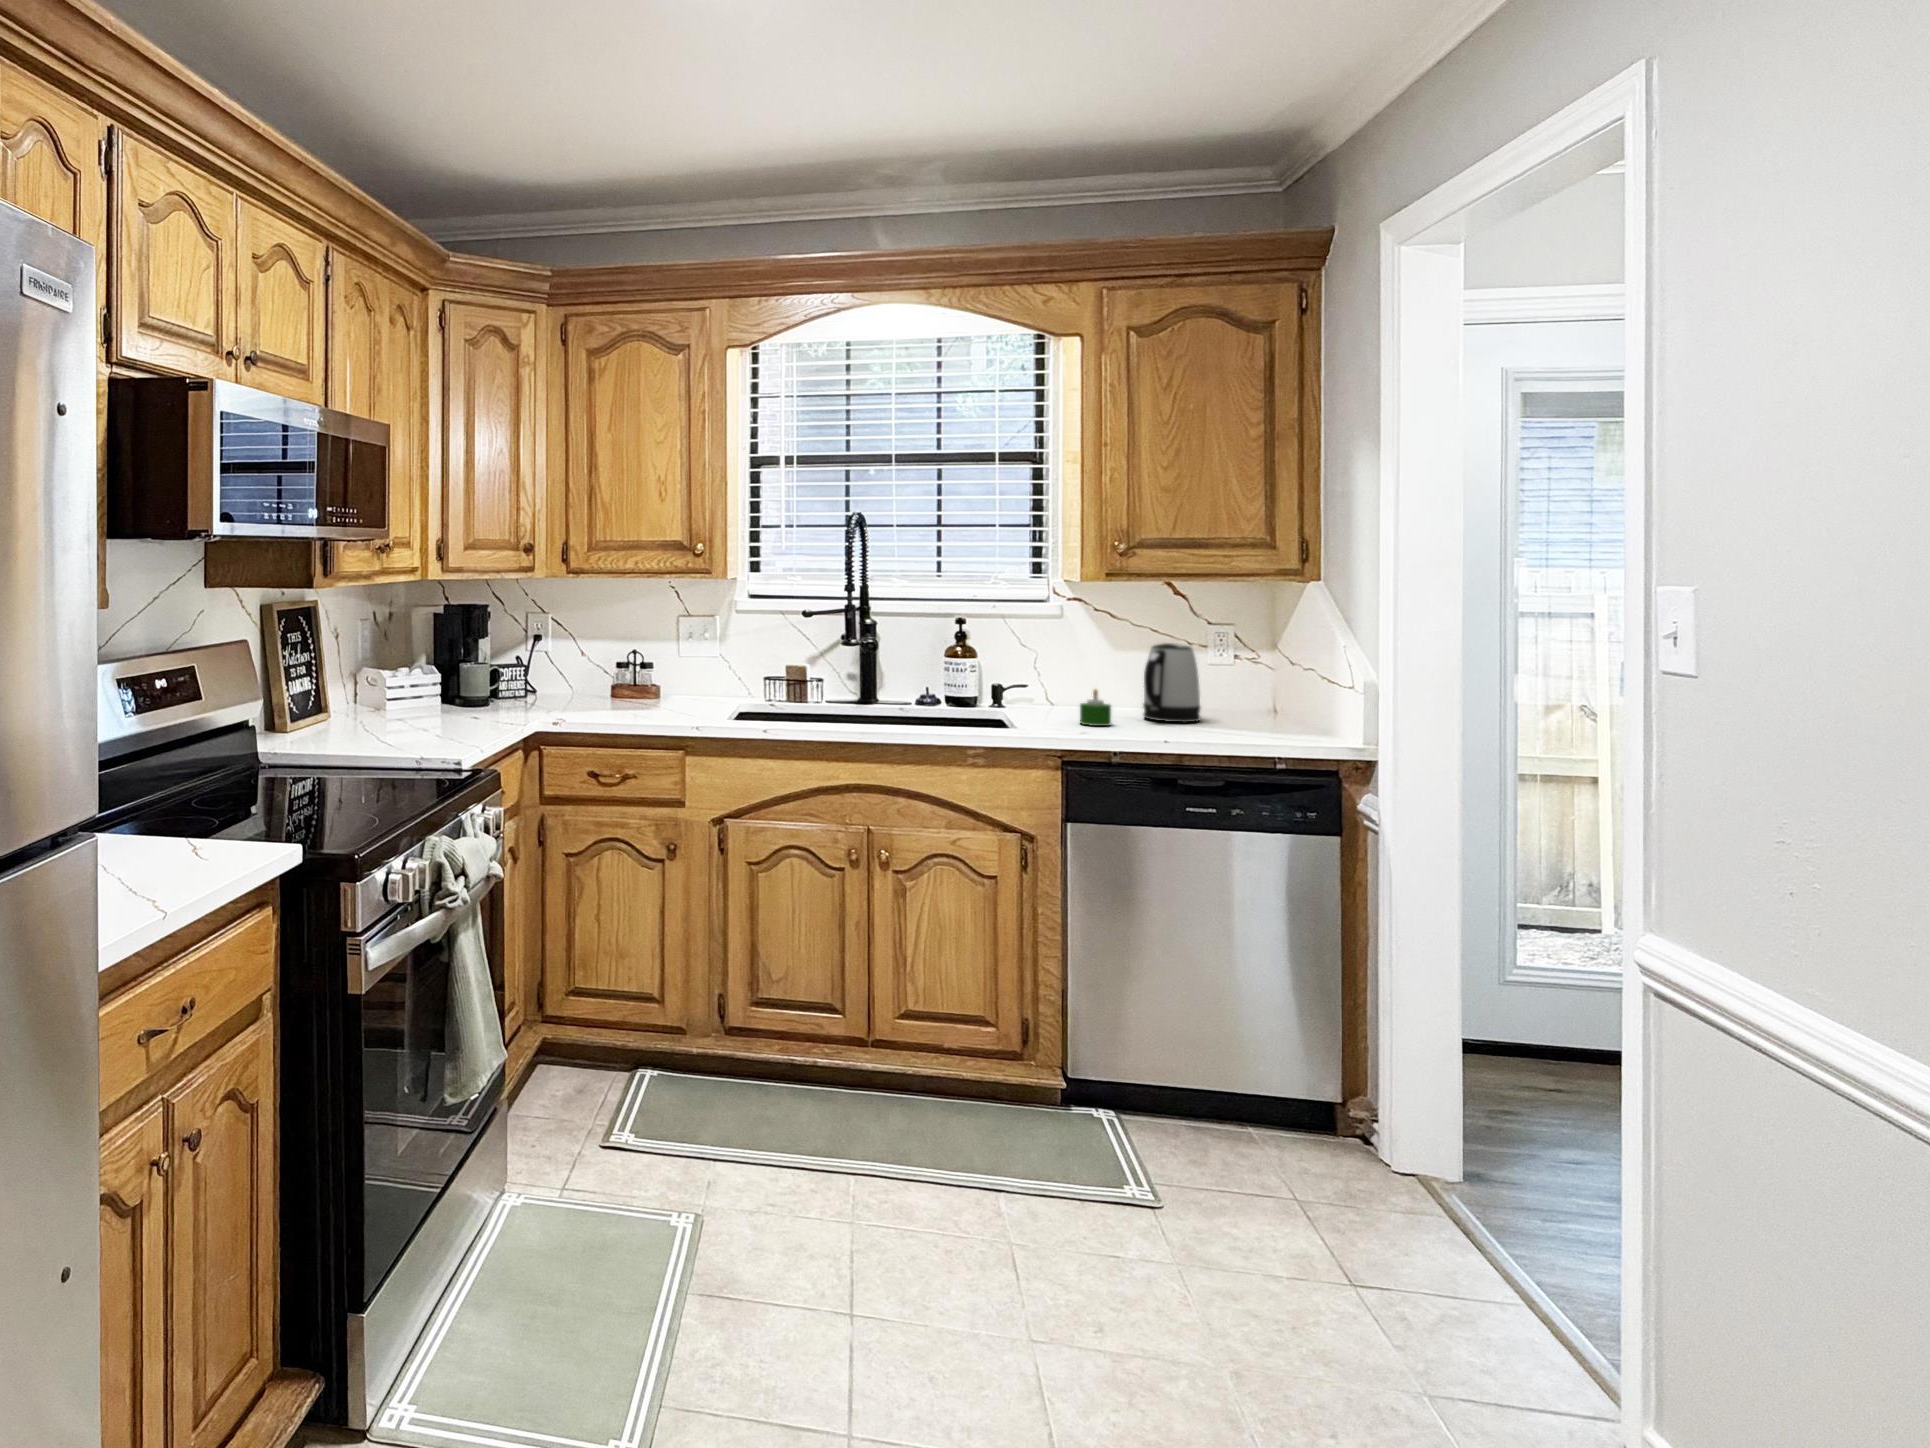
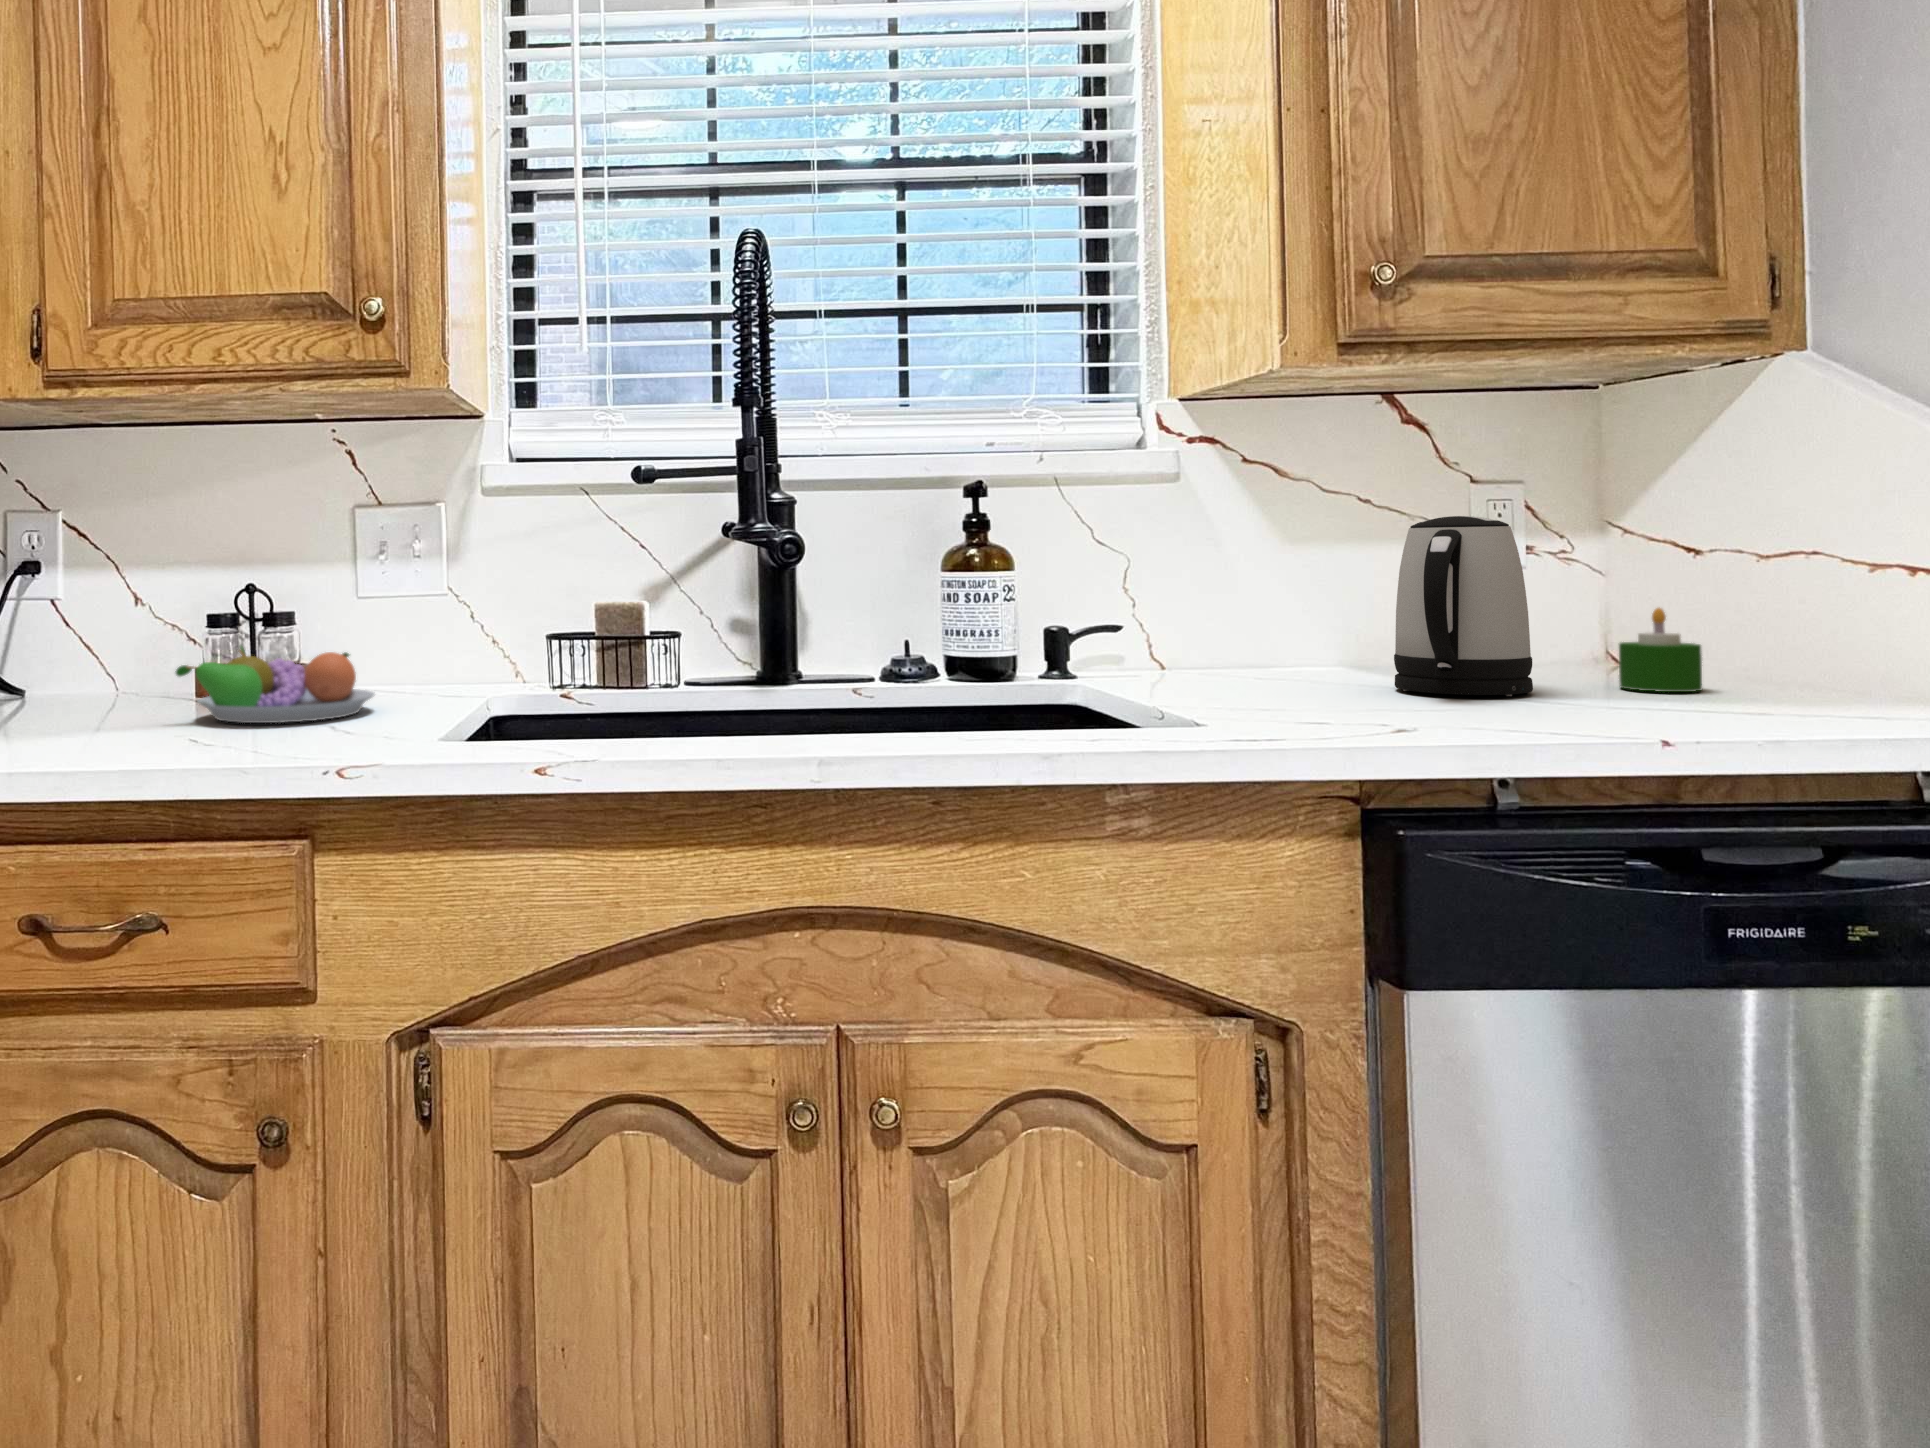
fruit bowl: none [618,676,697,710] -> present [175,646,374,723]
candle: present [1080,689,1111,726] -> present [1619,608,1702,692]

